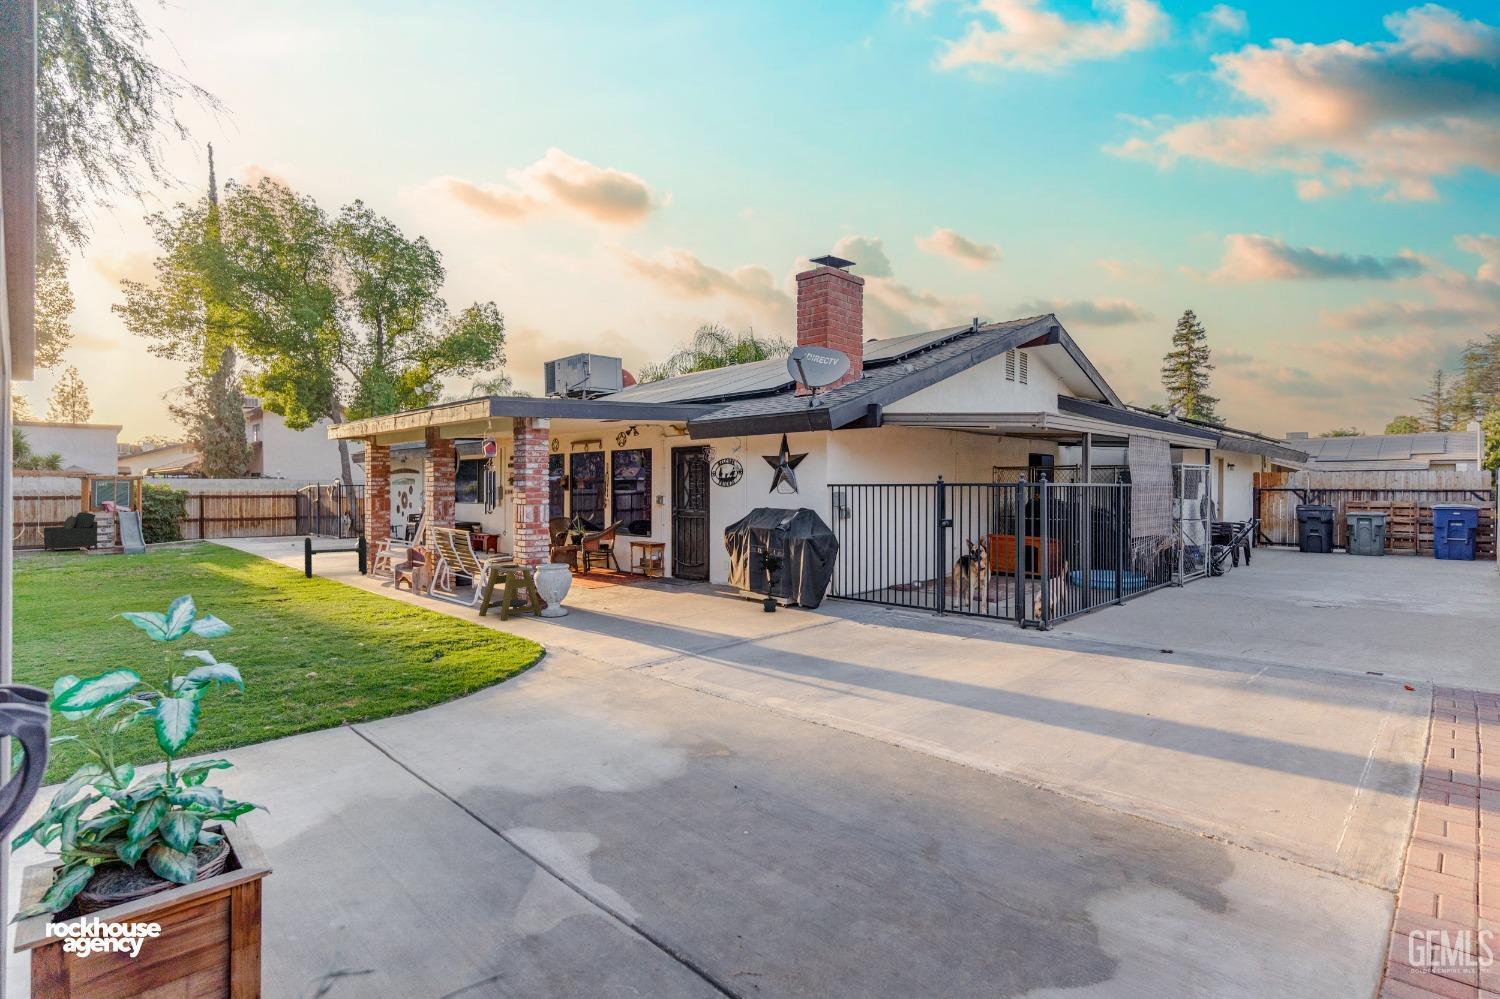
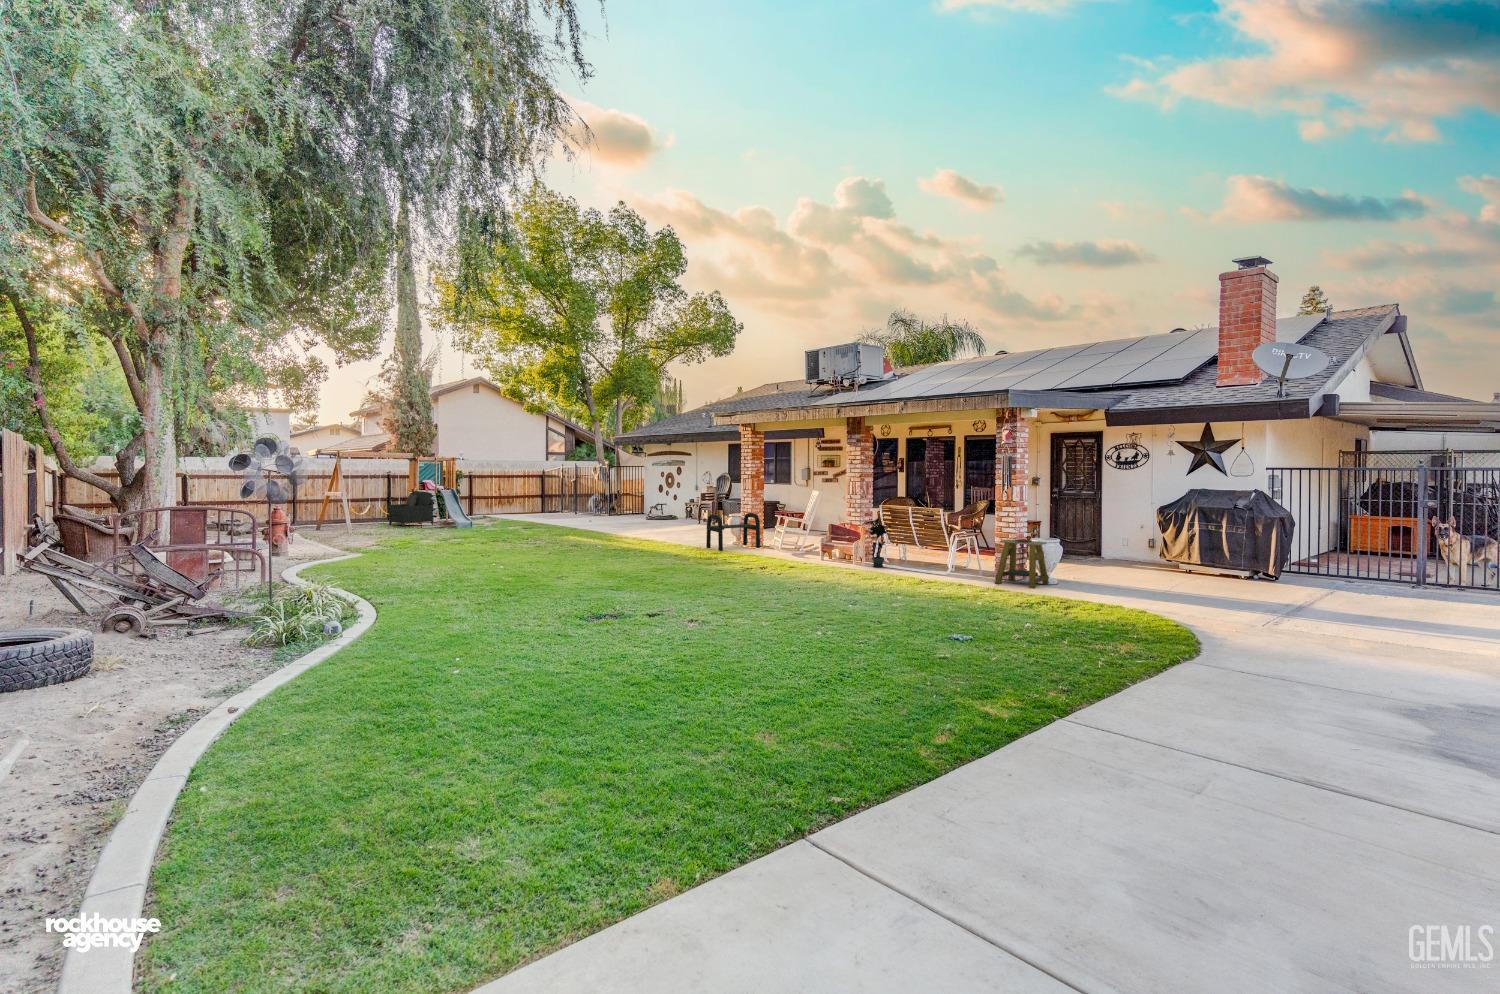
potted plant: present [756,548,784,612] -> present [864,519,893,567]

